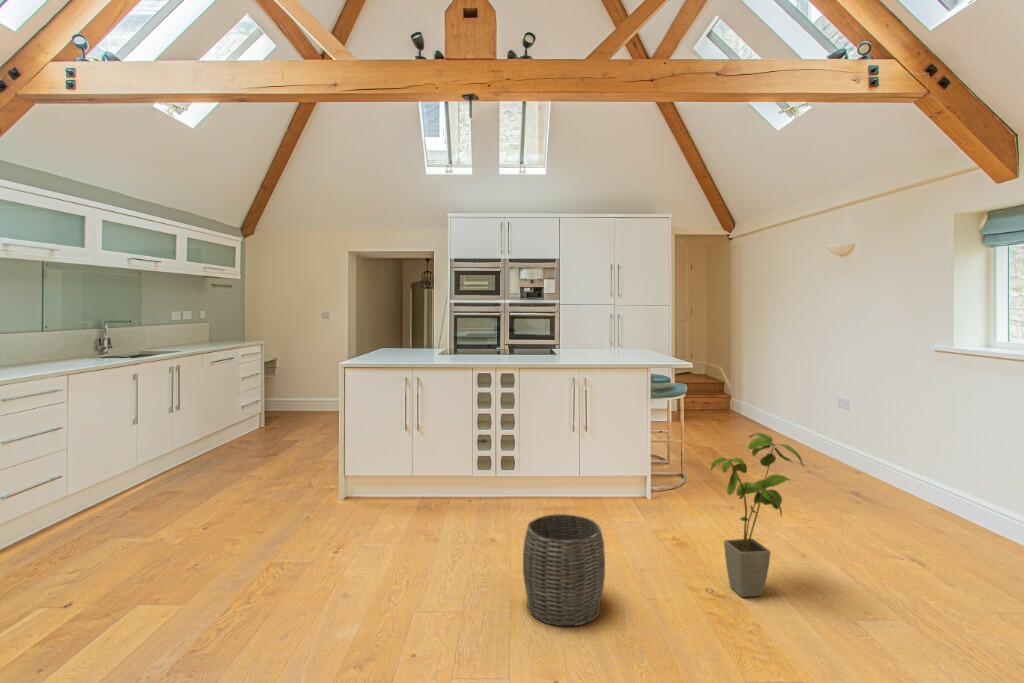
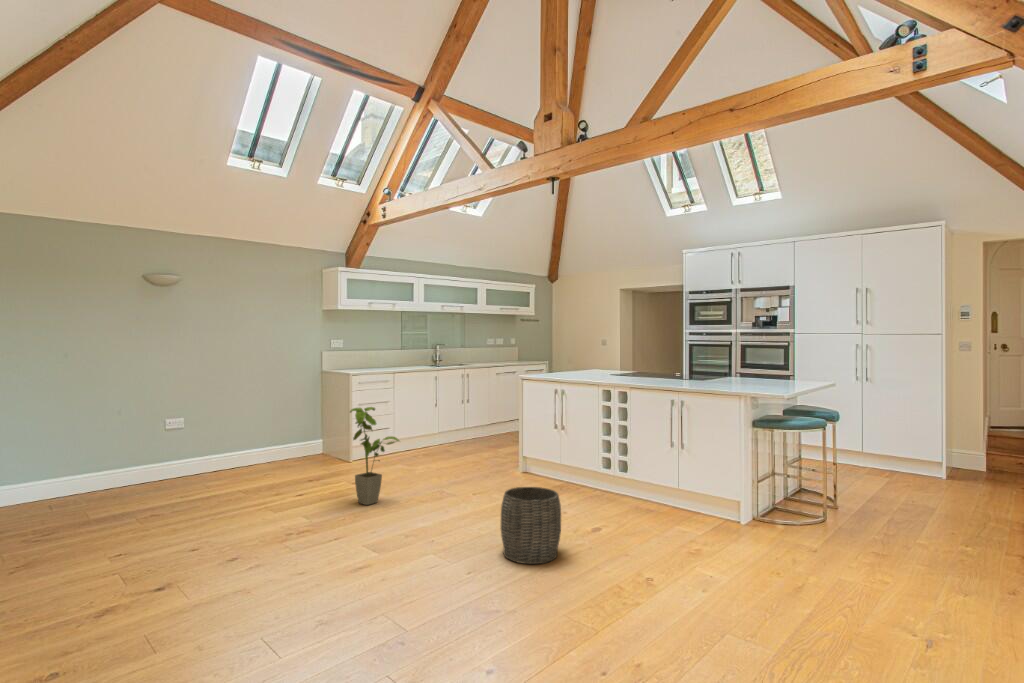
house plant: present [711,433,803,597] -> present [350,407,399,505]

